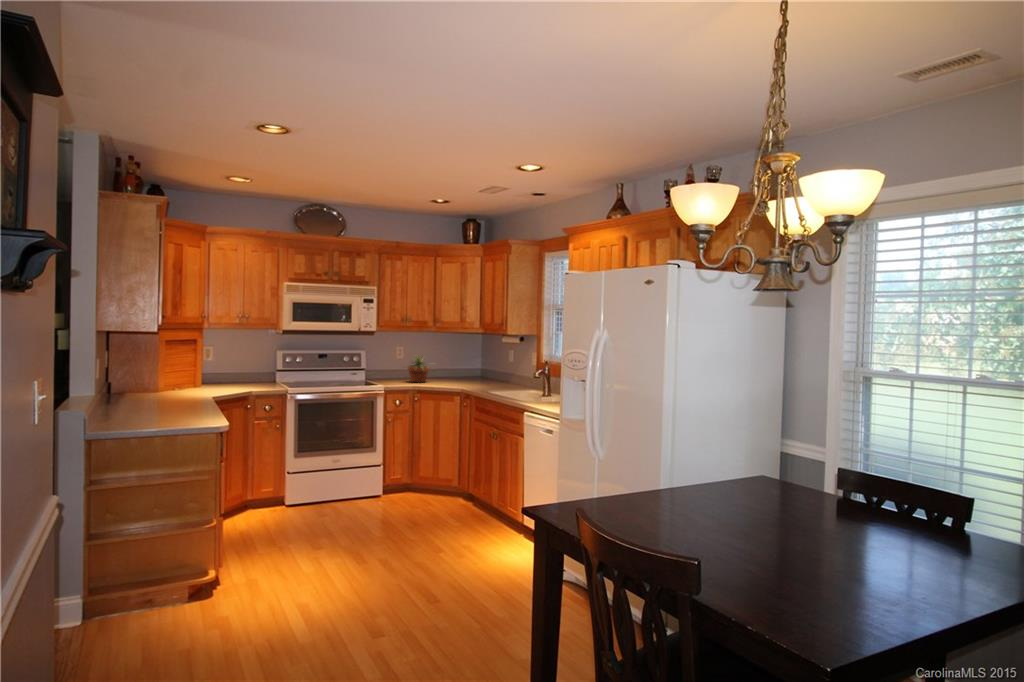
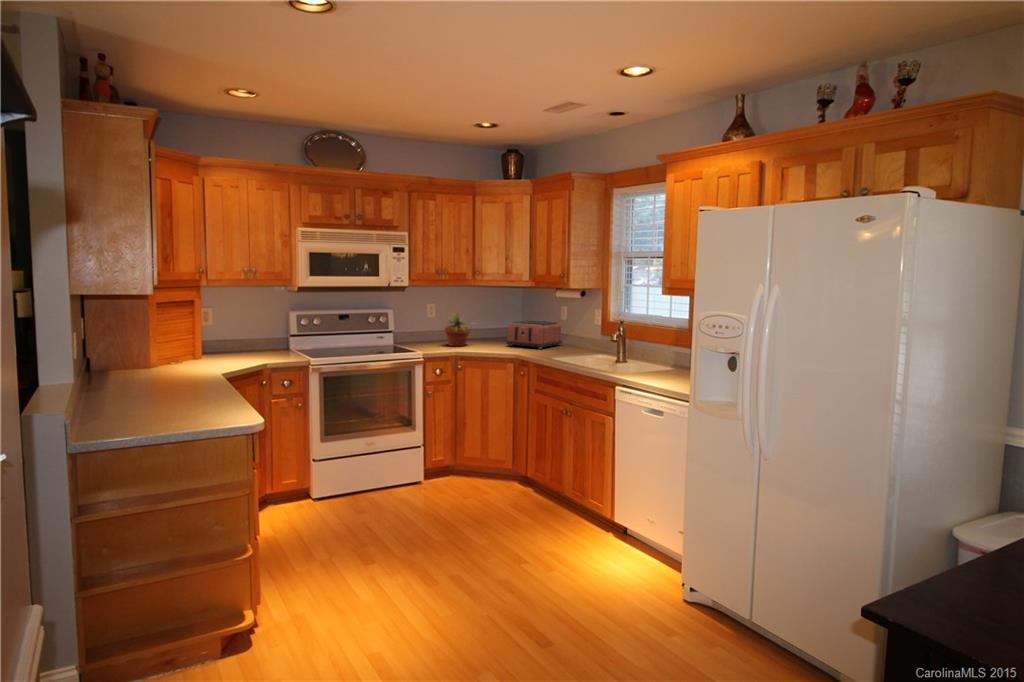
toaster: none [459,362,508,385] -> present [506,321,562,349]

